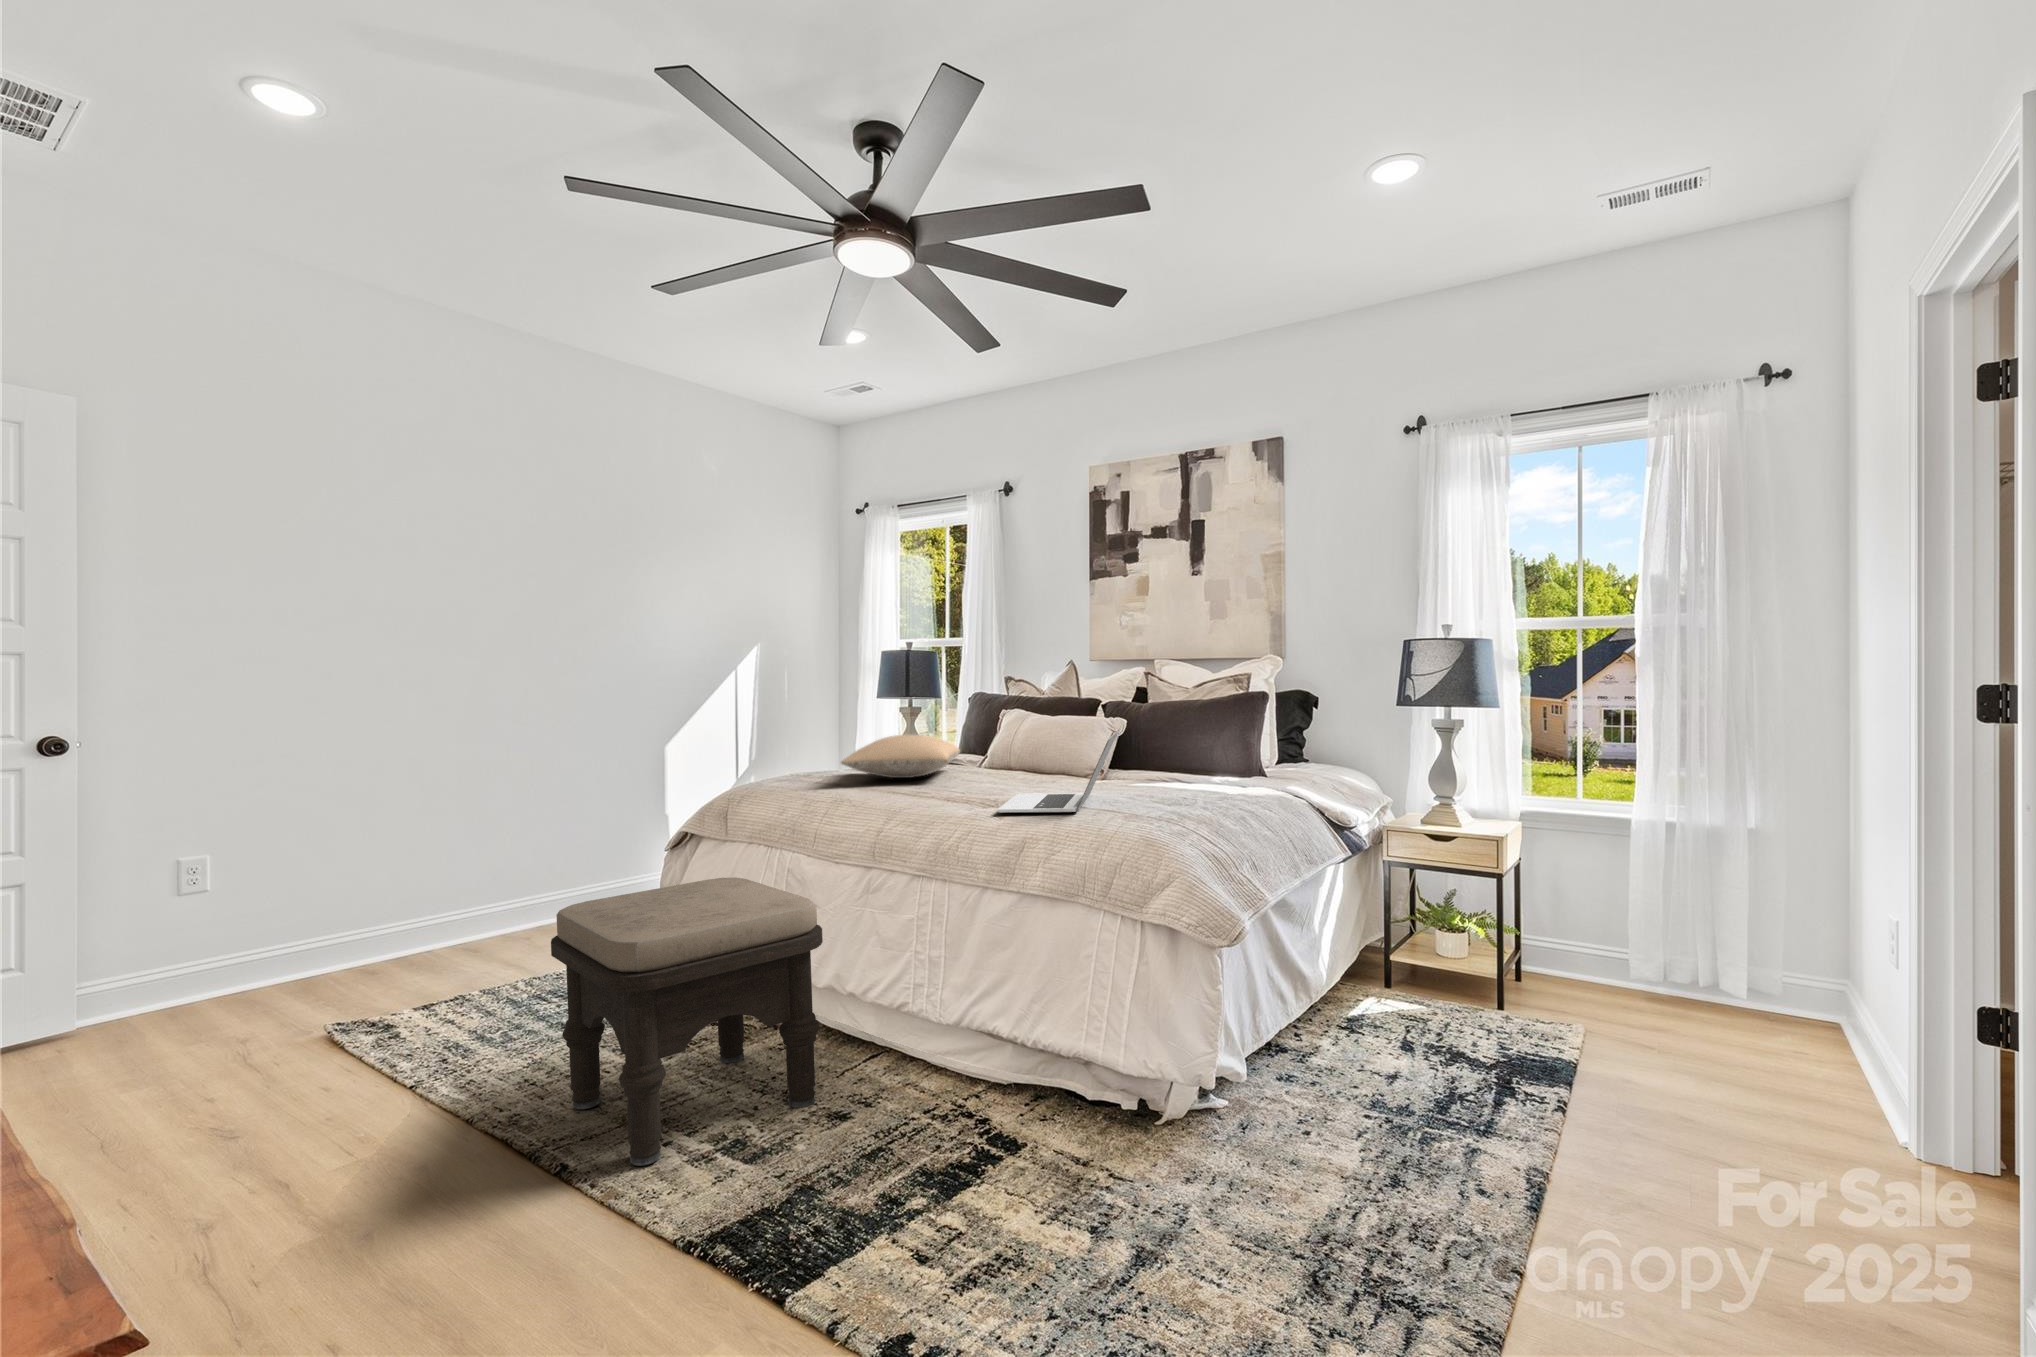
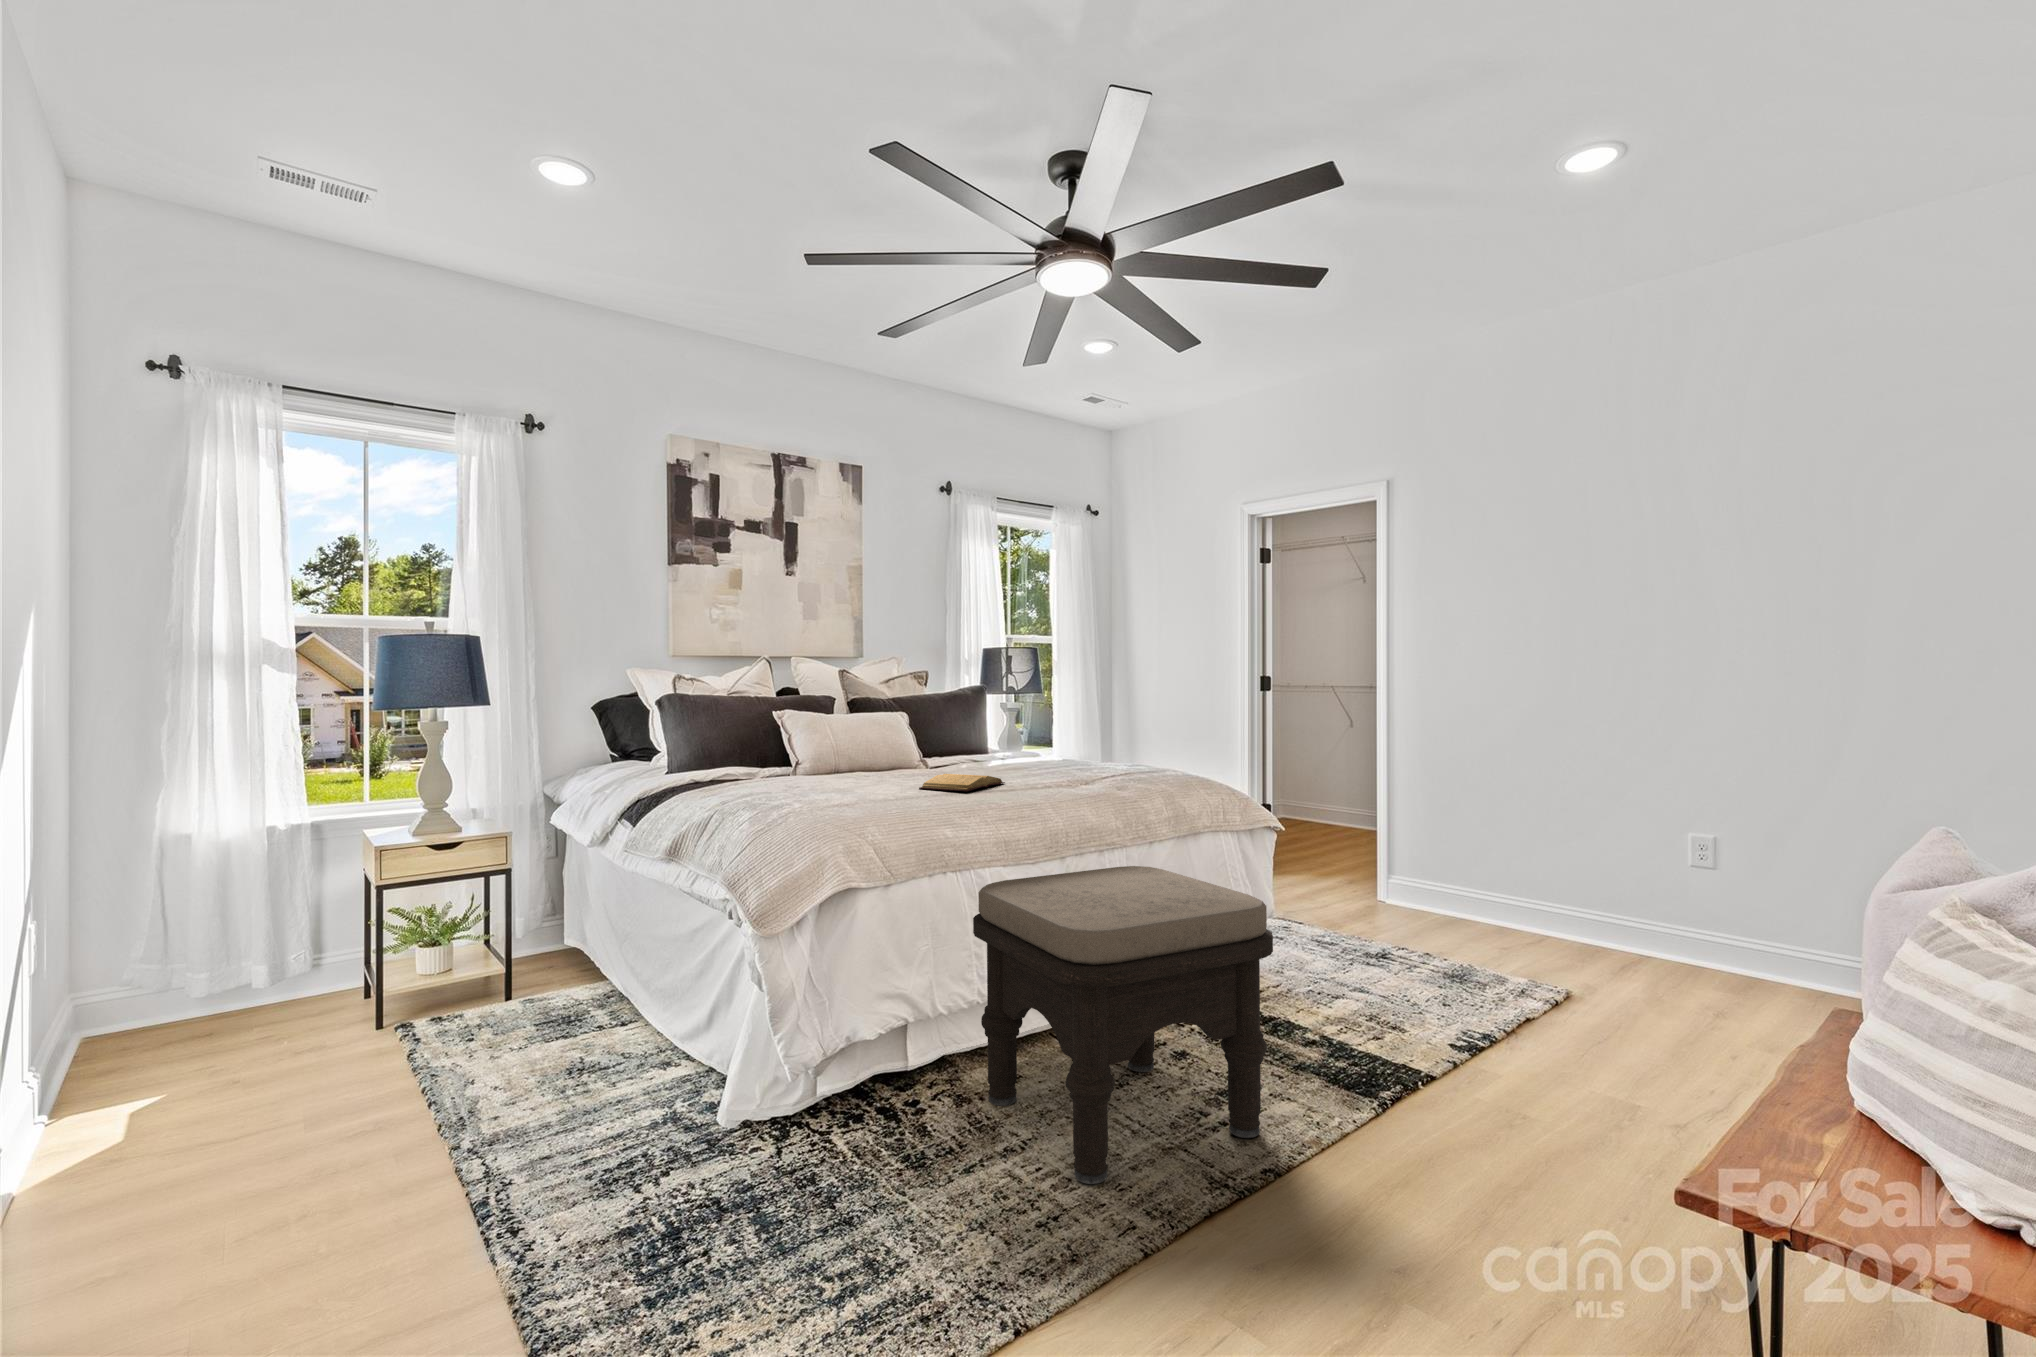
laptop: present [998,731,1118,812] -> none [986,710,1109,778]
pillow: present [841,735,960,778] -> none [675,731,851,784]
book: none [884,788,971,806] -> present [919,774,1005,792]

